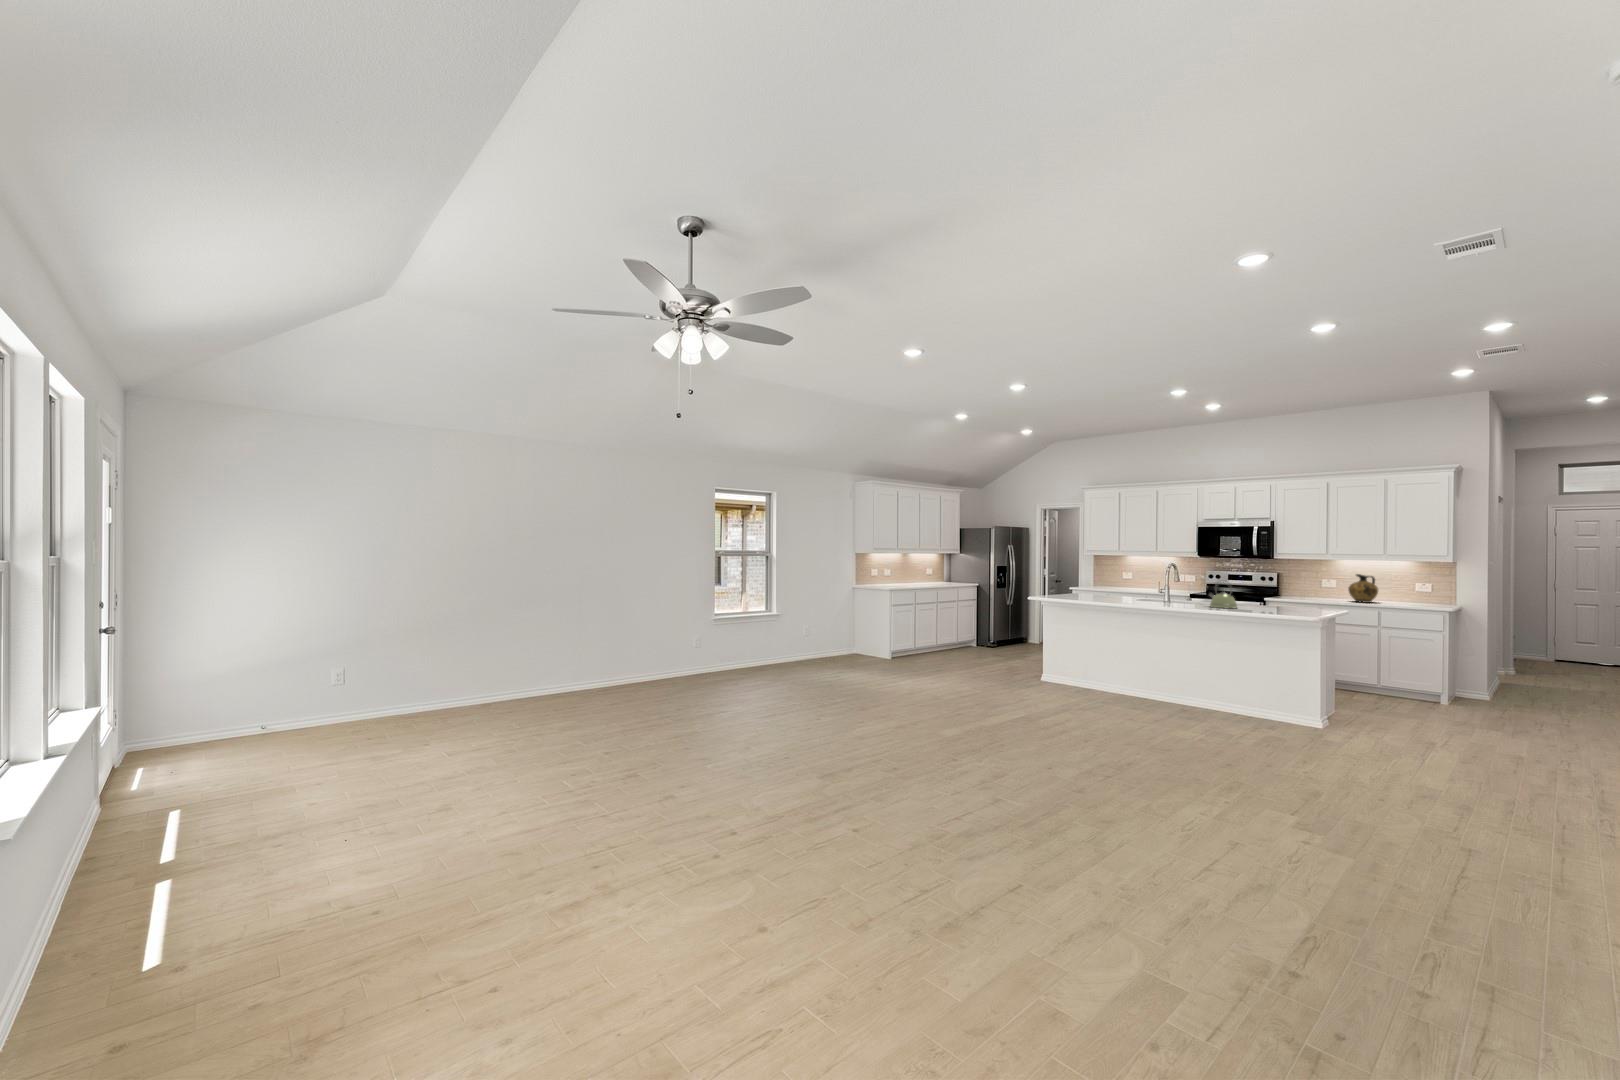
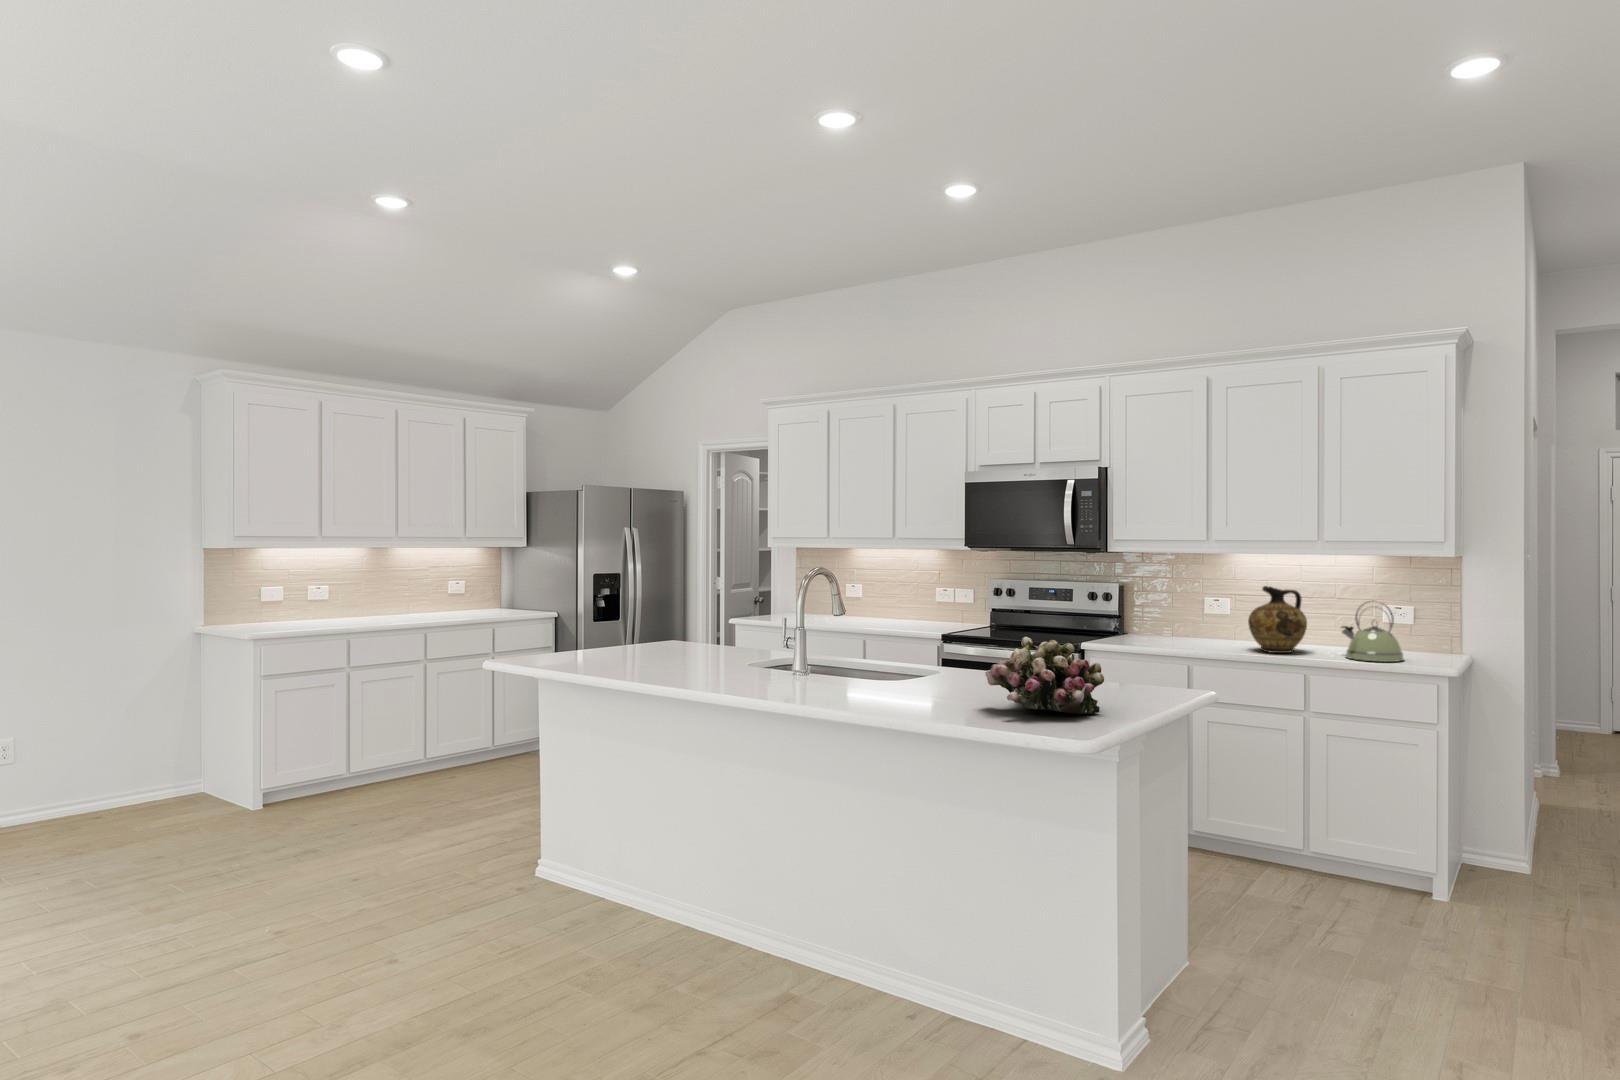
flower arrangement: none [1257,585,1306,611] -> present [985,637,1104,714]
kettle: present [1209,588,1237,609] -> present [1342,600,1404,662]

